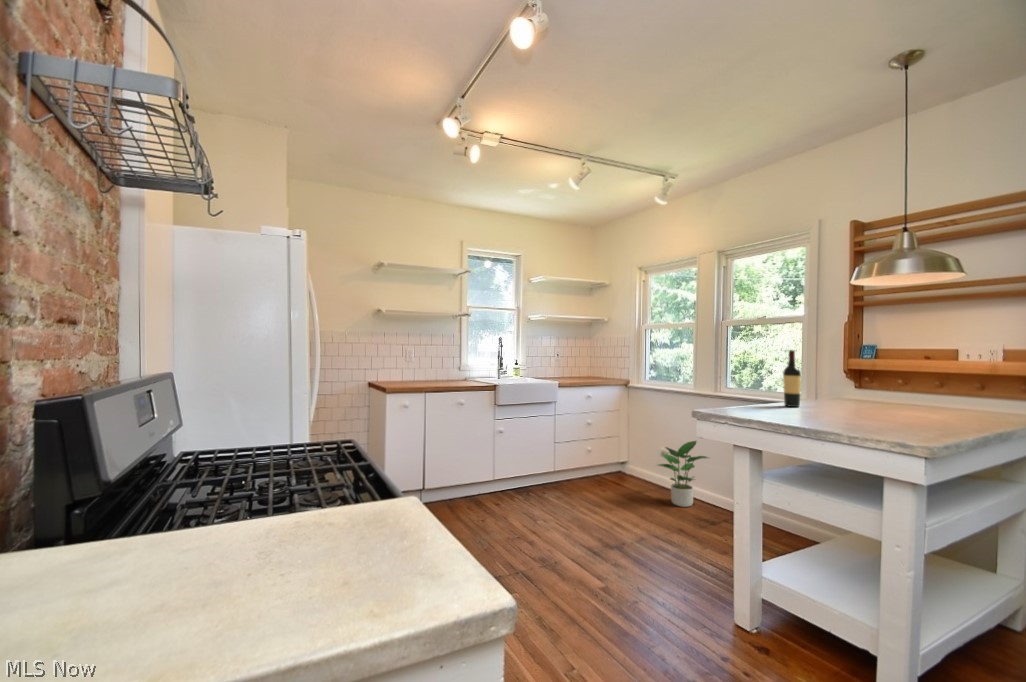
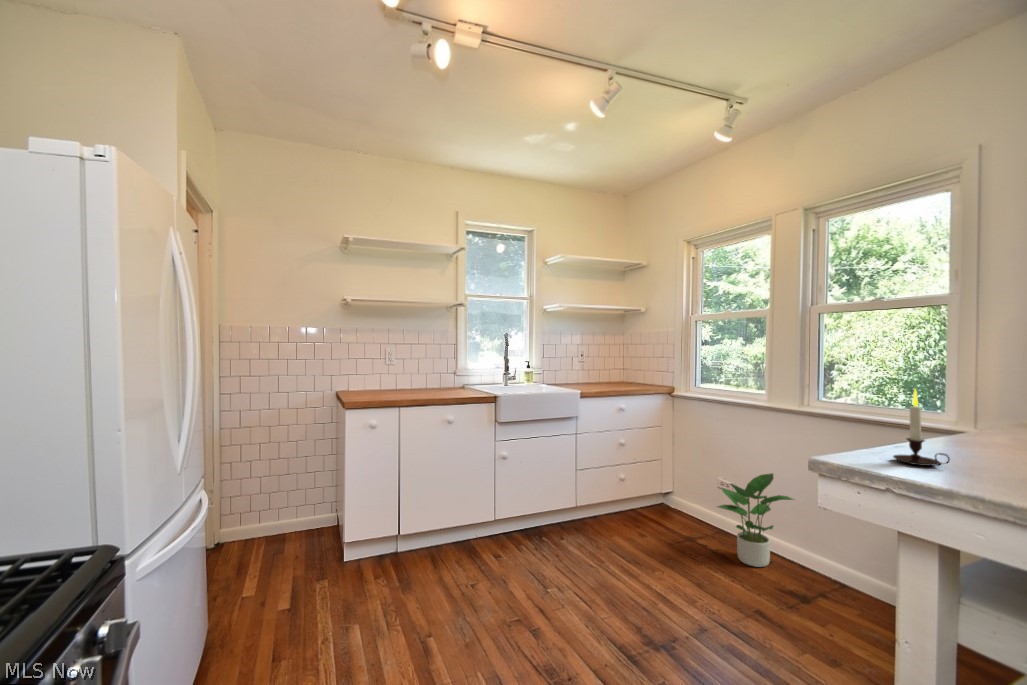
wine bottle: present [783,350,801,407] -> none [957,348,994,447]
candle: none [739,372,764,413] -> present [893,389,950,466]

